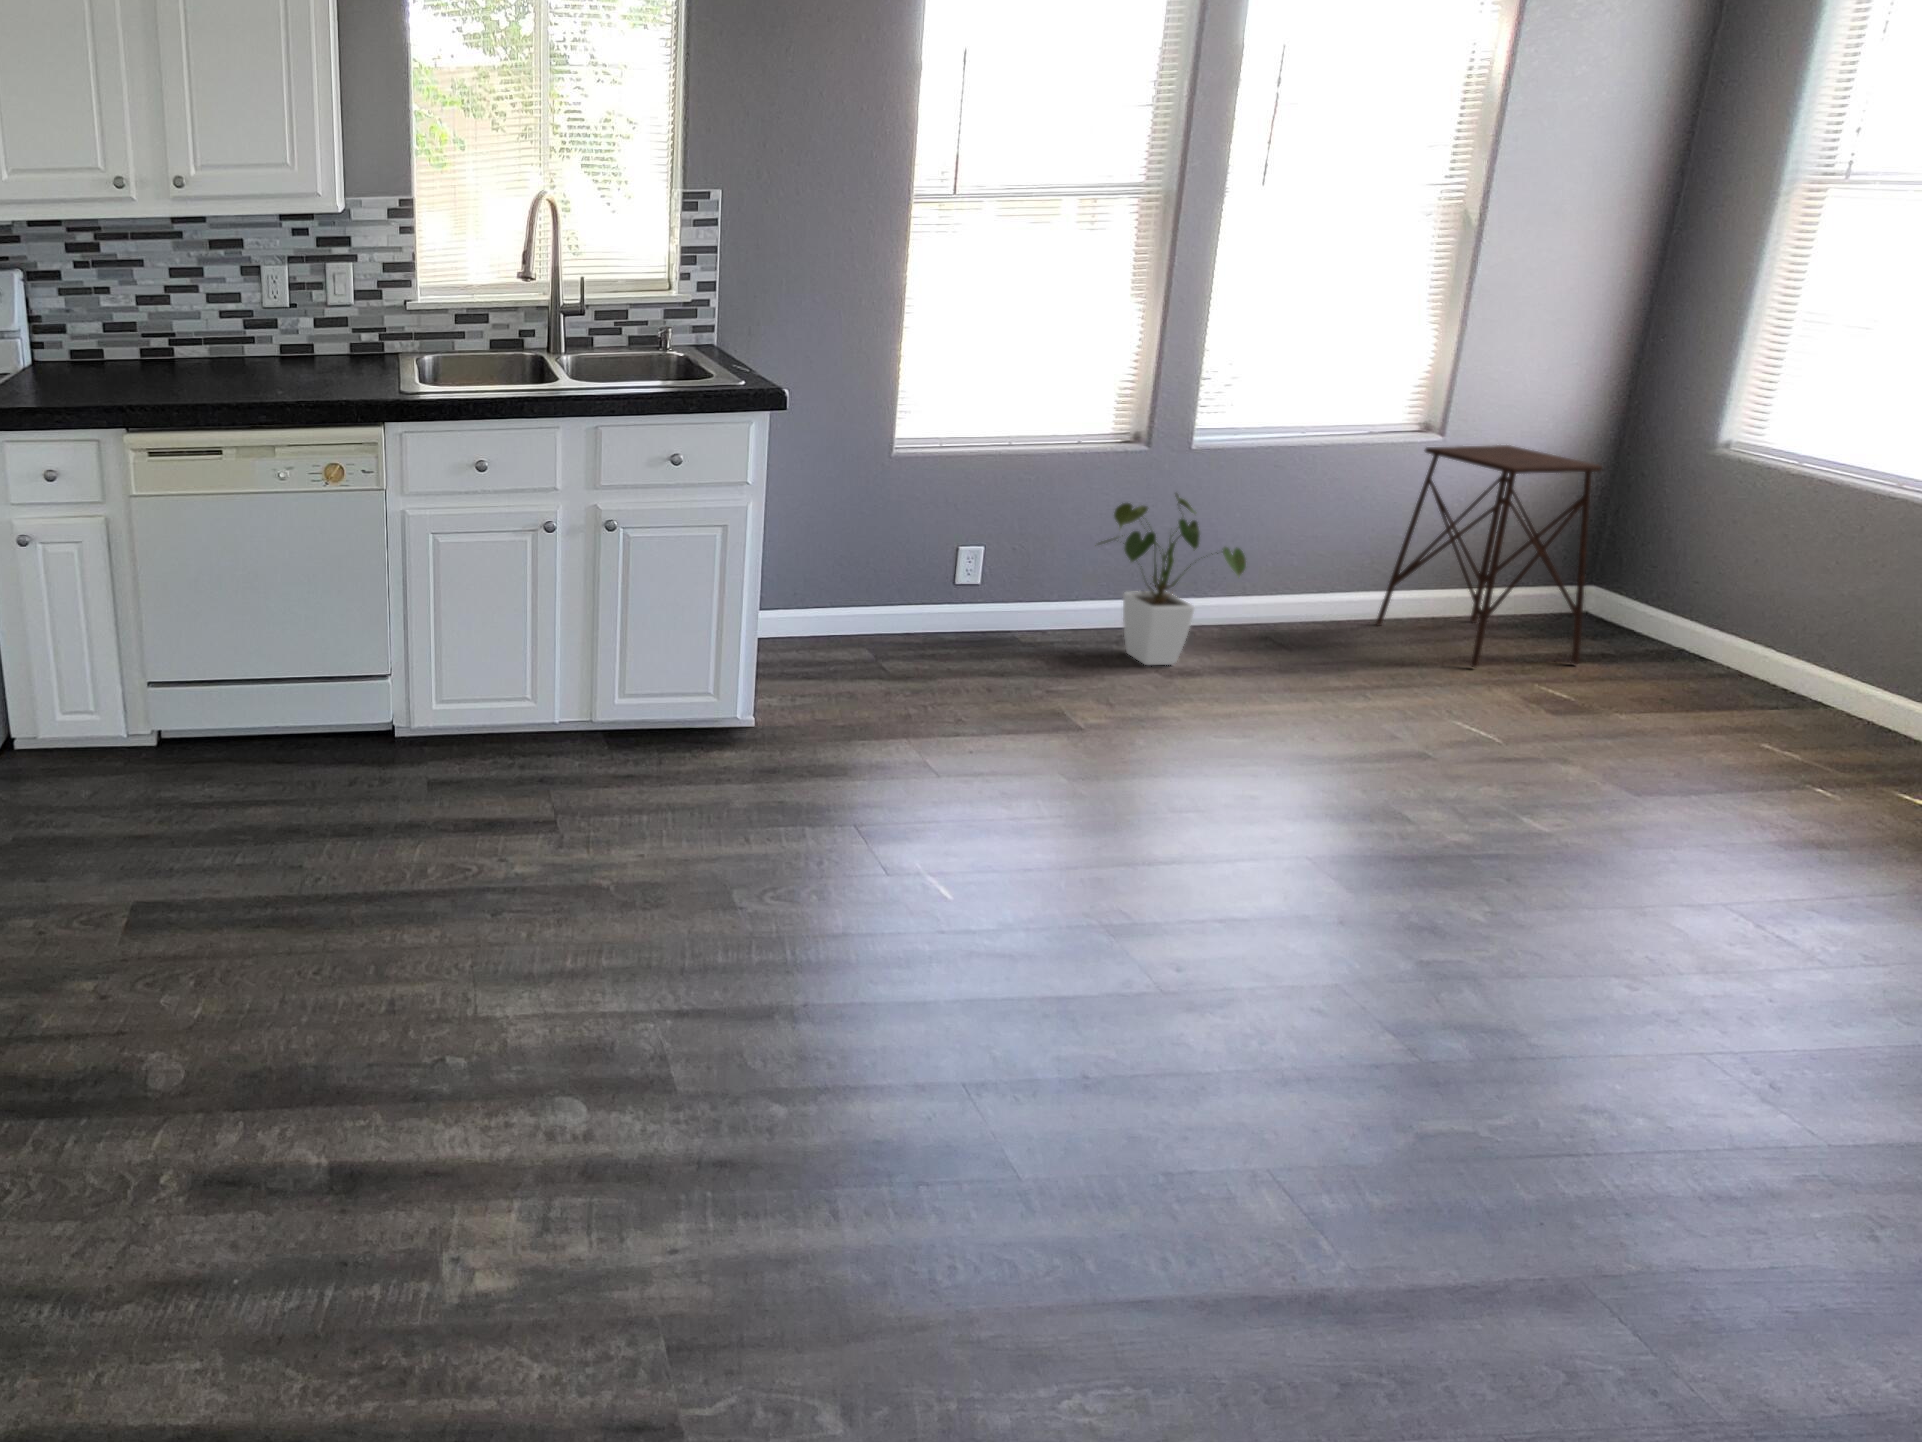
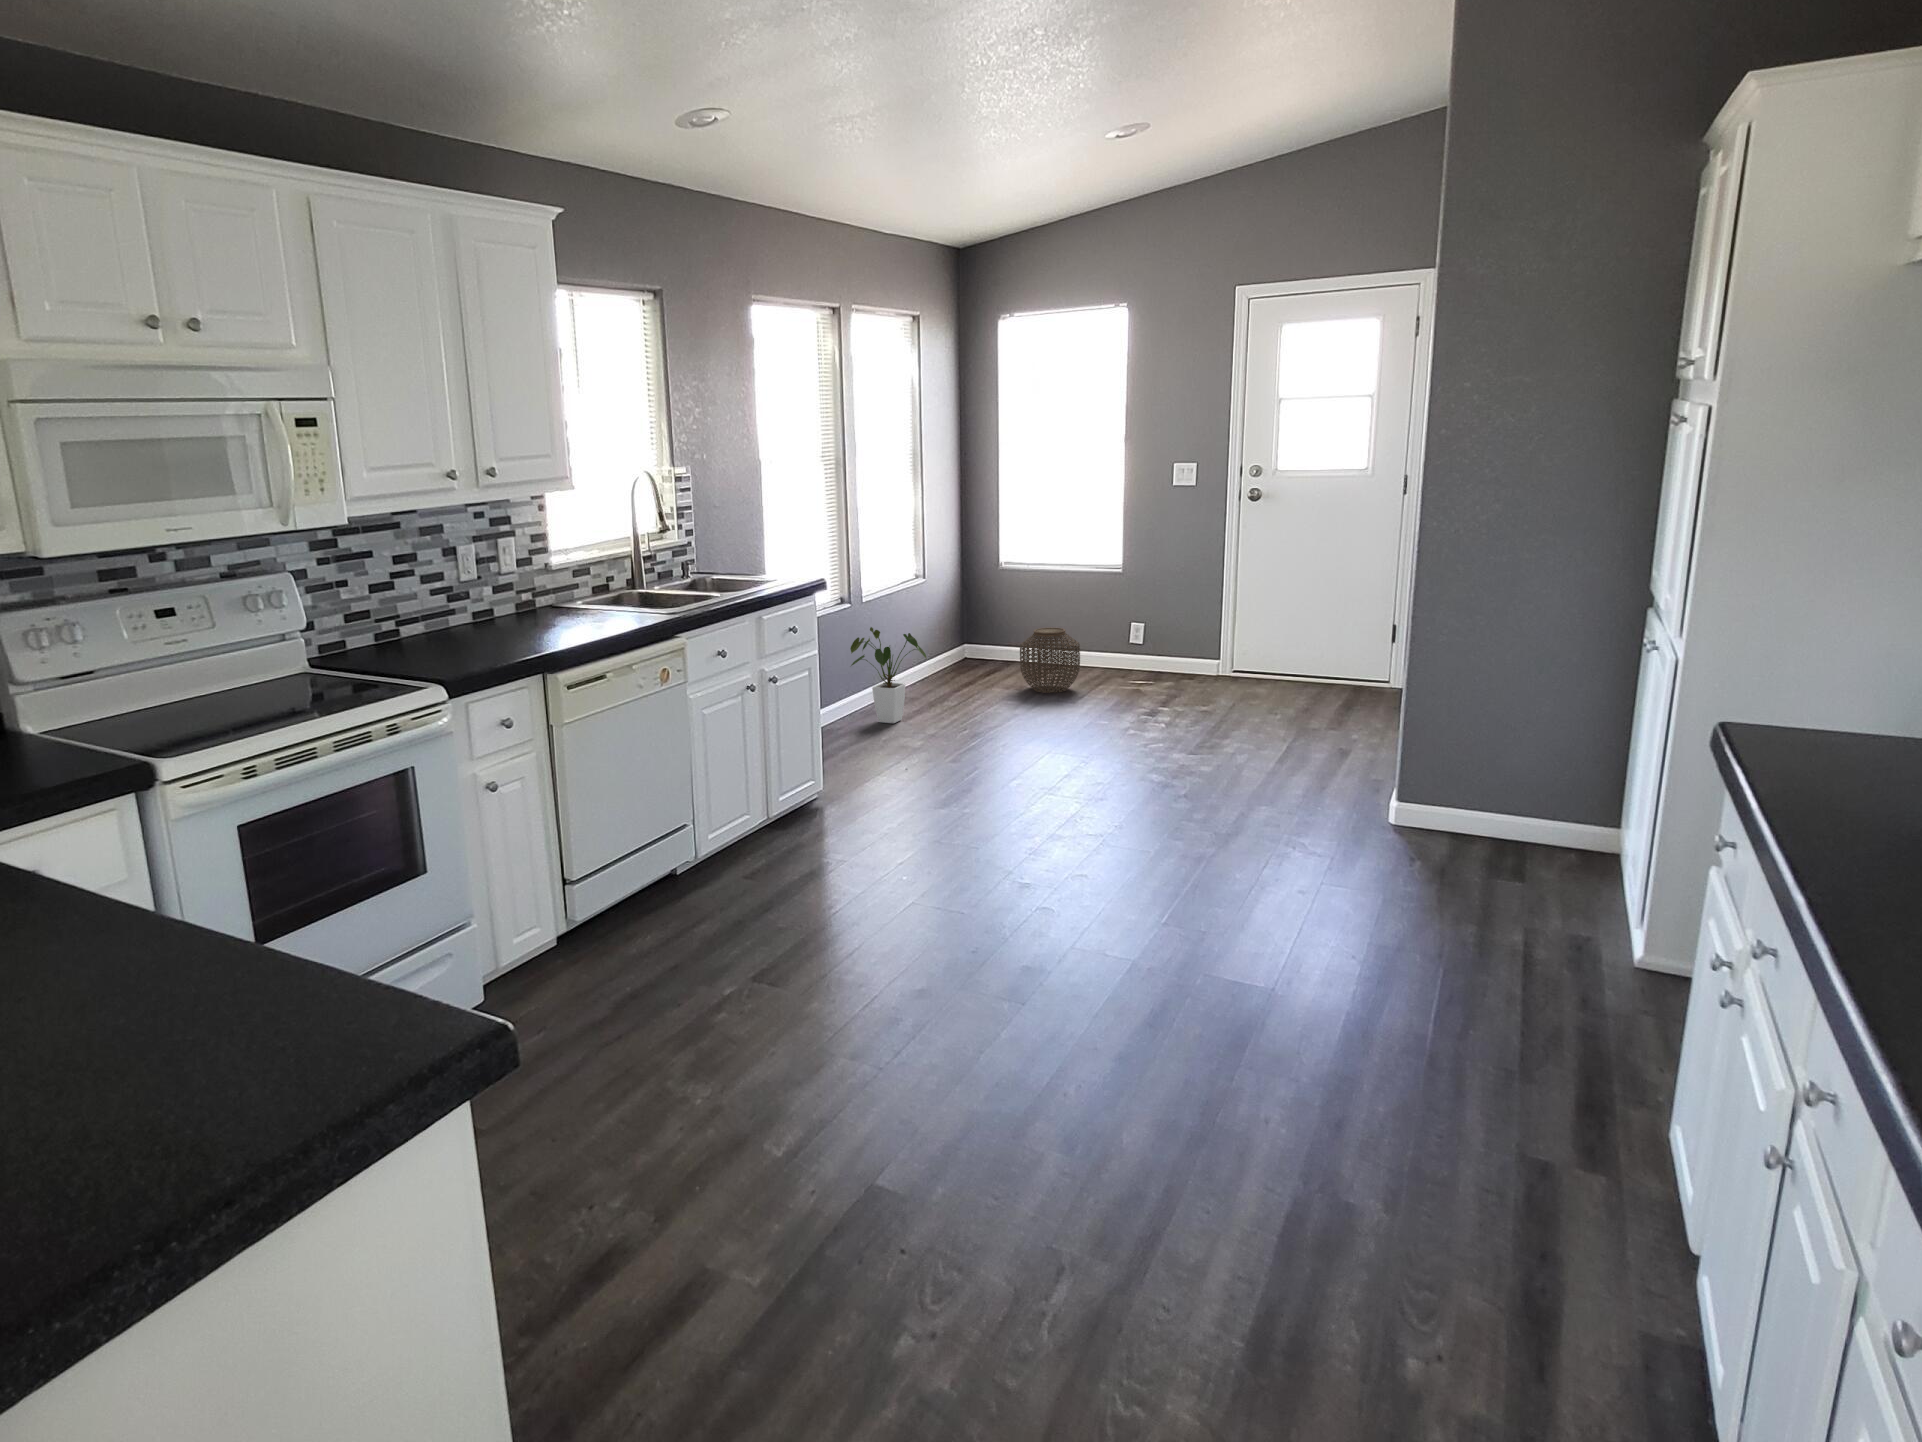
side table: present [1376,445,1603,667] -> none [925,580,997,688]
woven basket: none [1589,598,1801,754] -> present [1020,628,1080,693]

